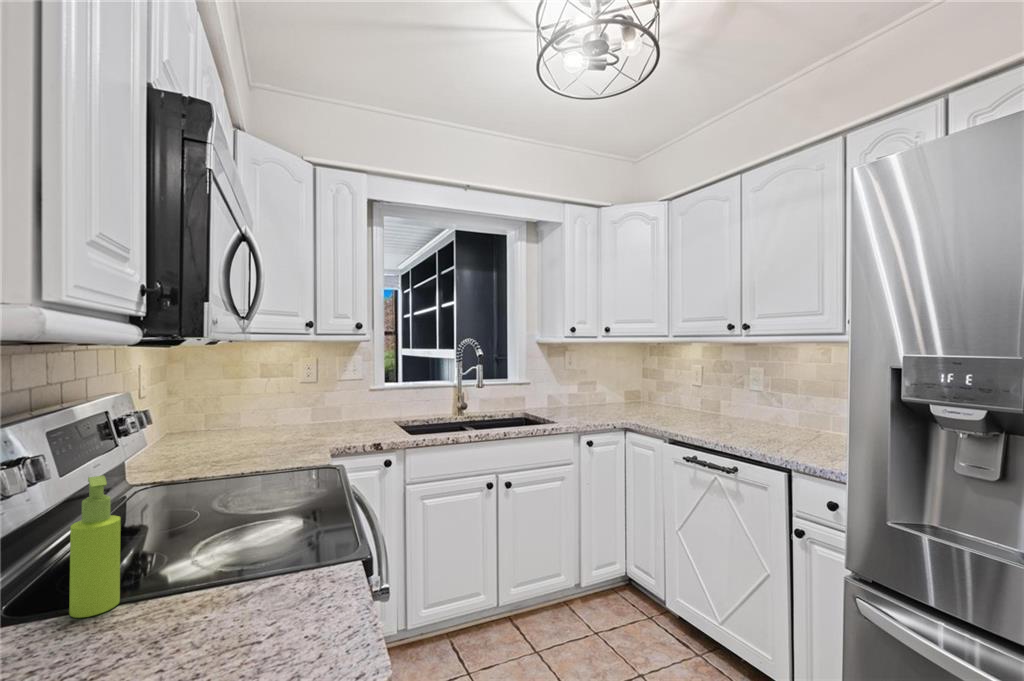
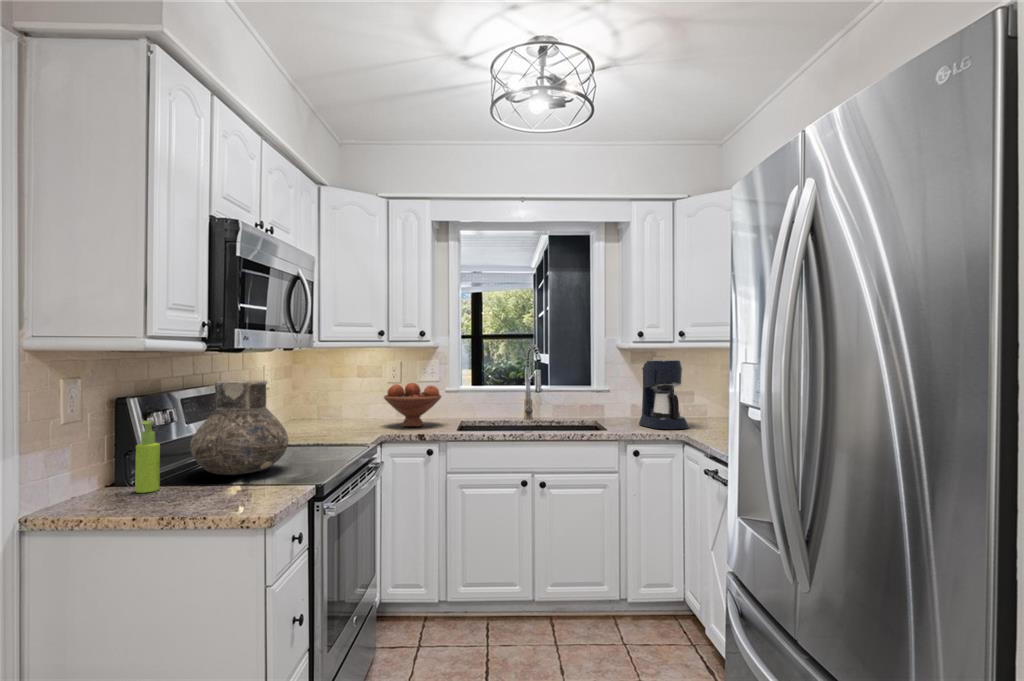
coffee maker: none [574,355,622,419] -> present [639,360,689,429]
fruit bowl: none [315,382,385,434] -> present [384,383,441,427]
vase: none [143,390,305,547] -> present [190,380,288,475]

